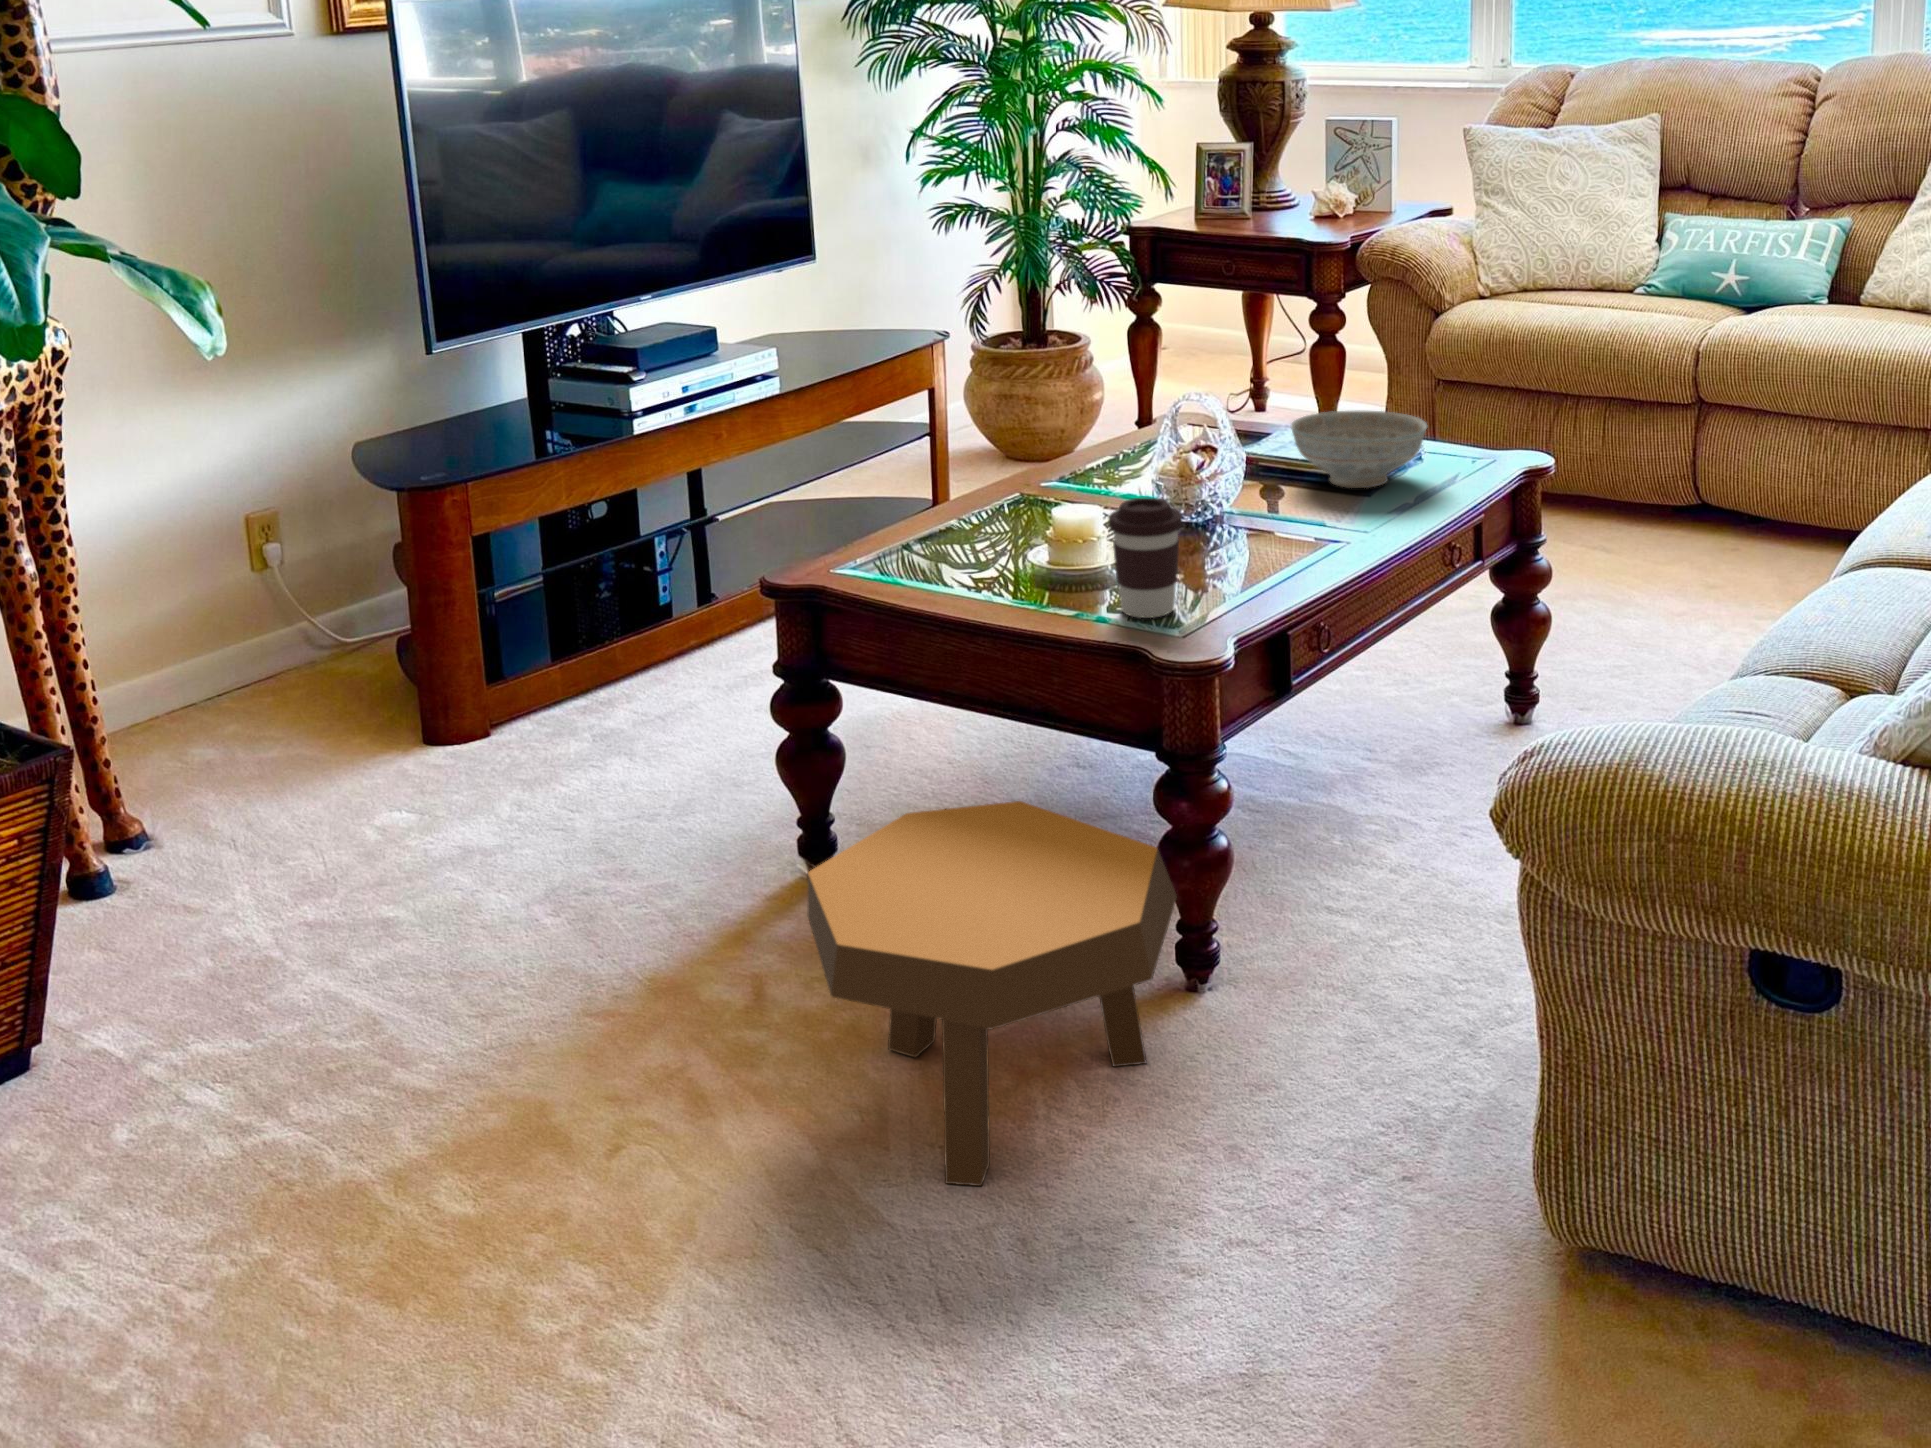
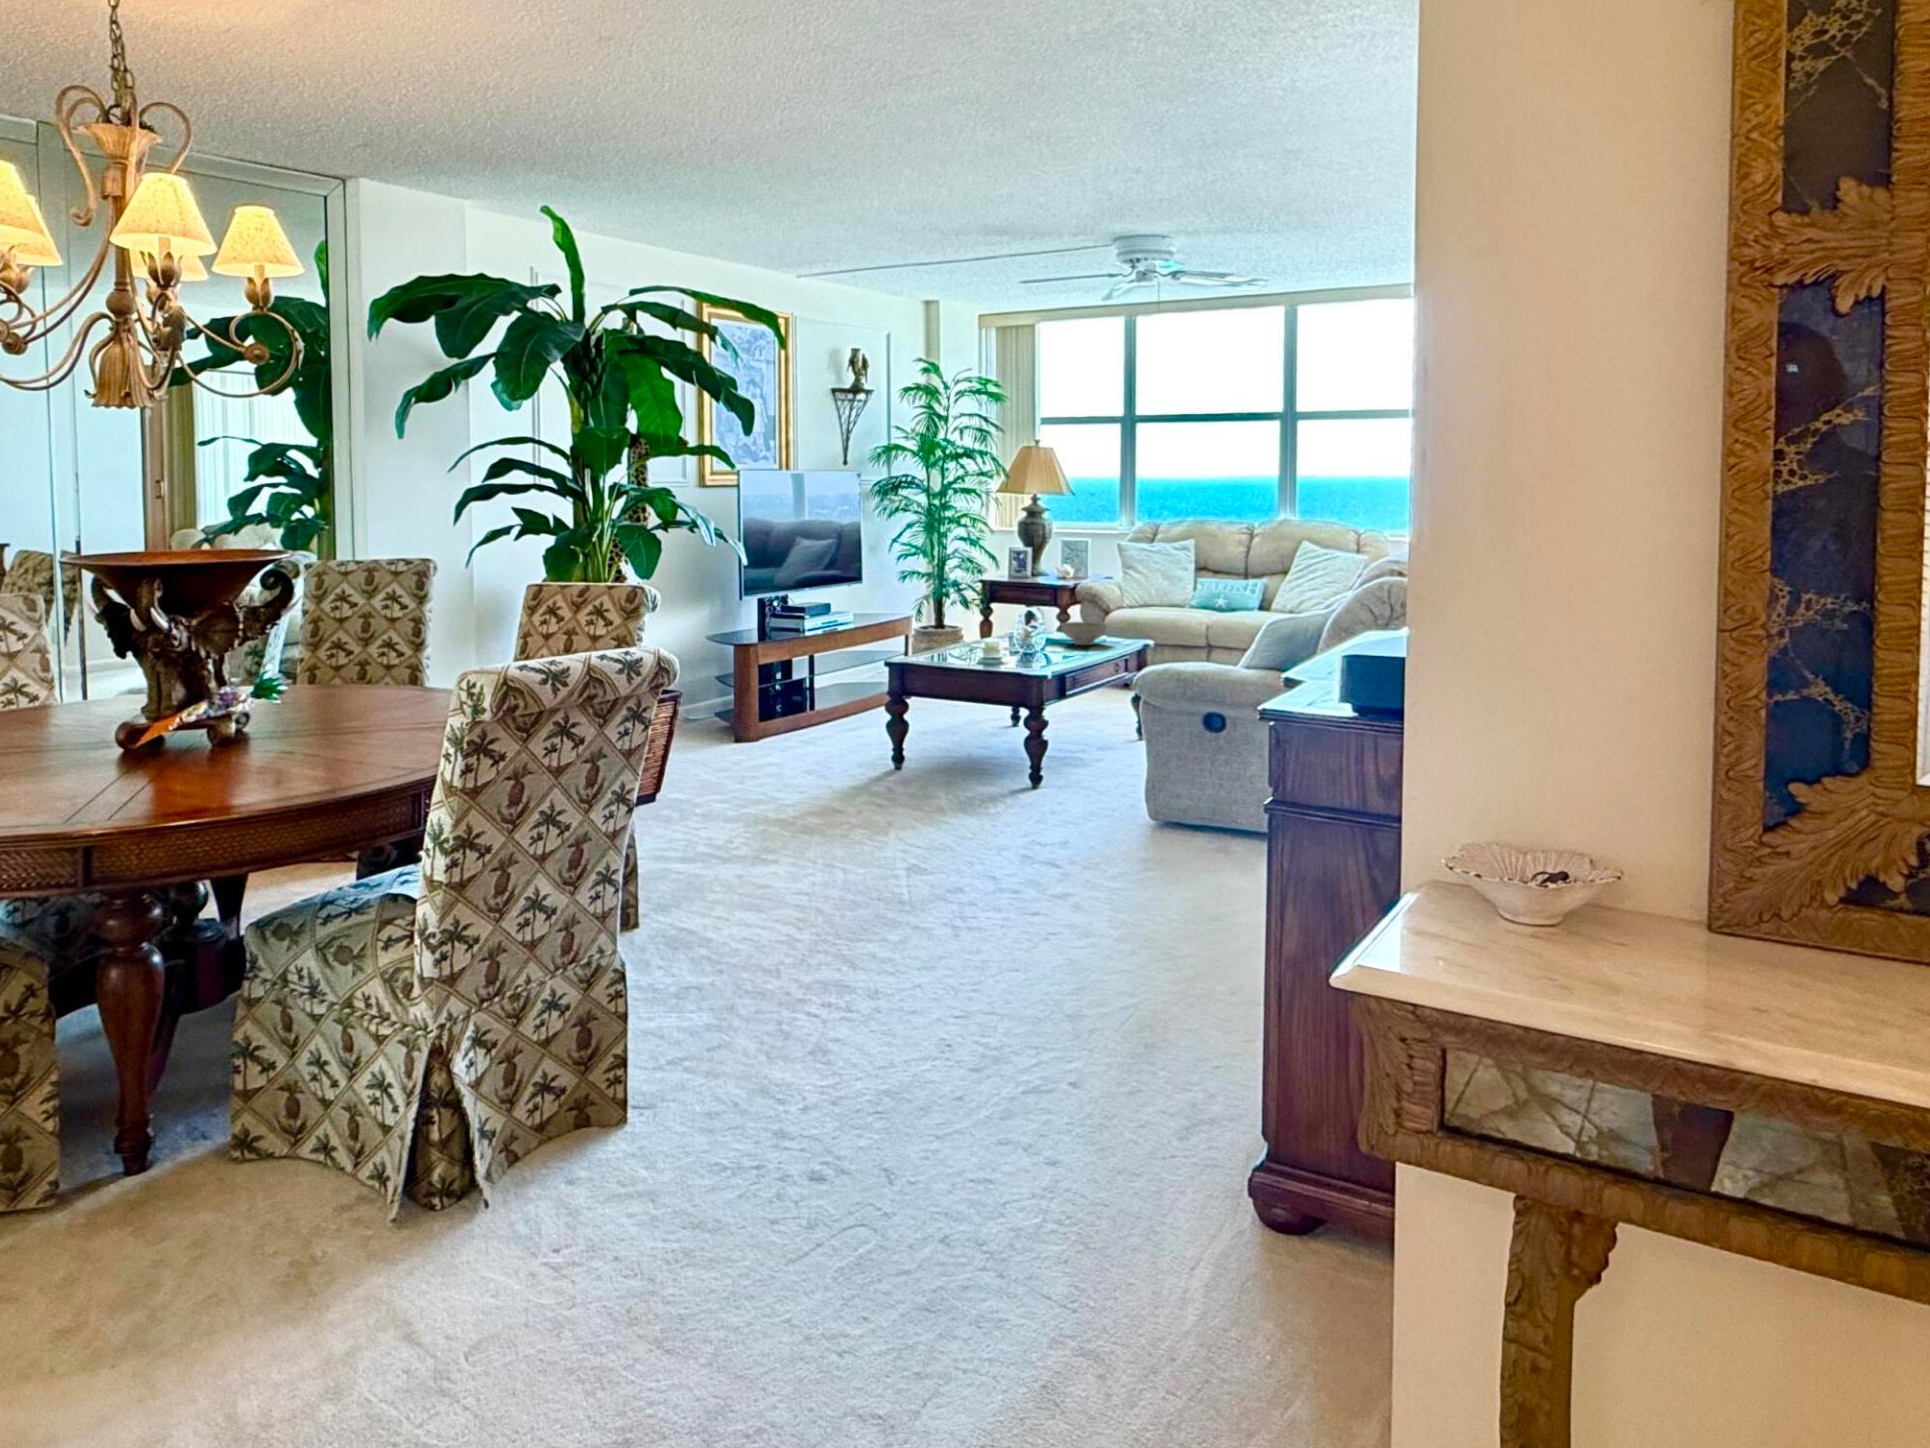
coffee cup: present [1108,498,1182,618] -> none [1008,630,1032,667]
footstool: present [808,801,1177,1186] -> none [920,721,1034,815]

